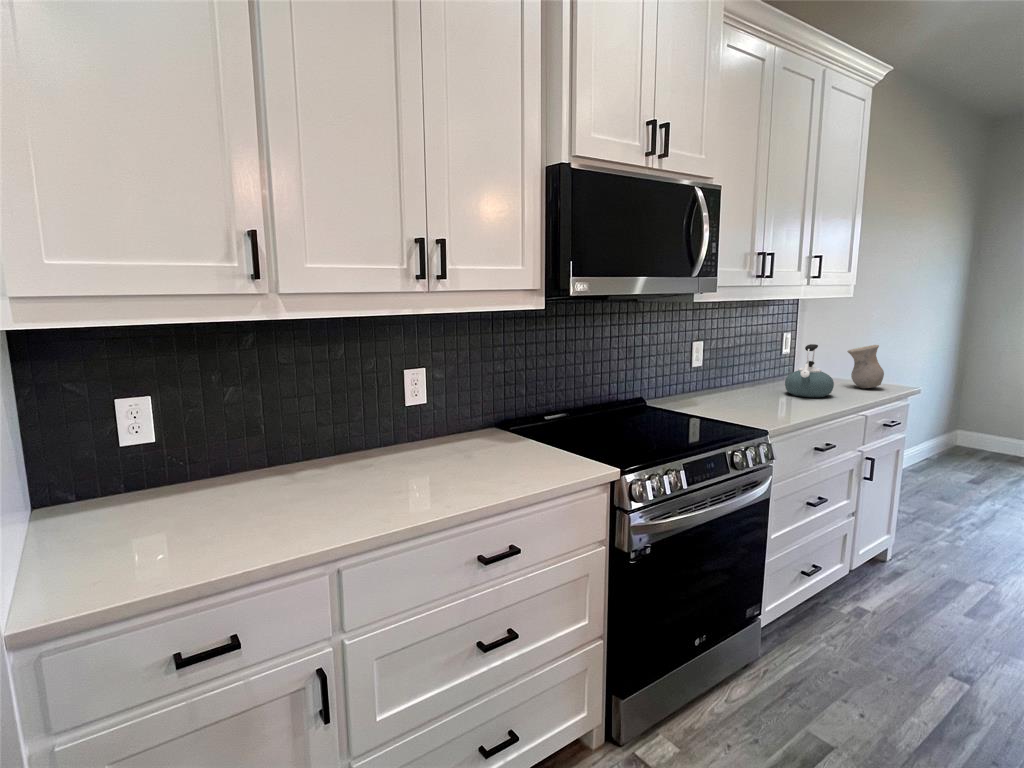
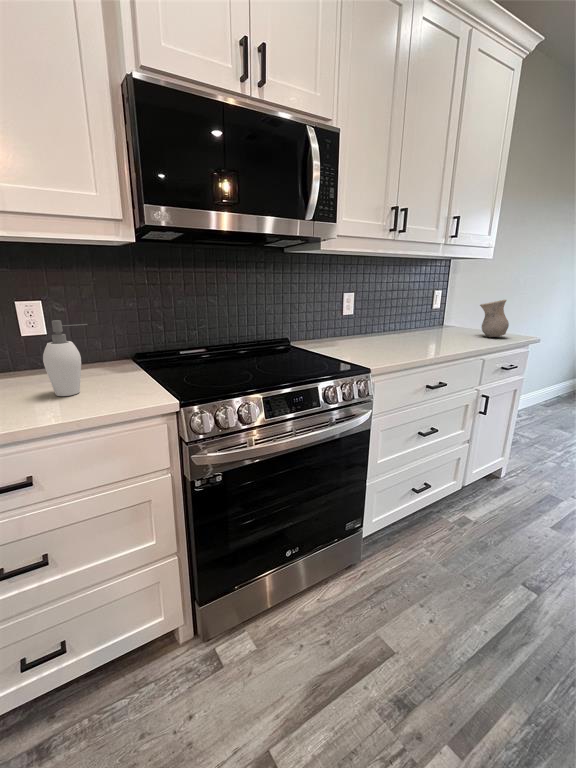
kettle: present [785,344,834,397] -> none [419,297,459,343]
soap dispenser: none [482,391,520,467] -> present [43,320,87,396]

